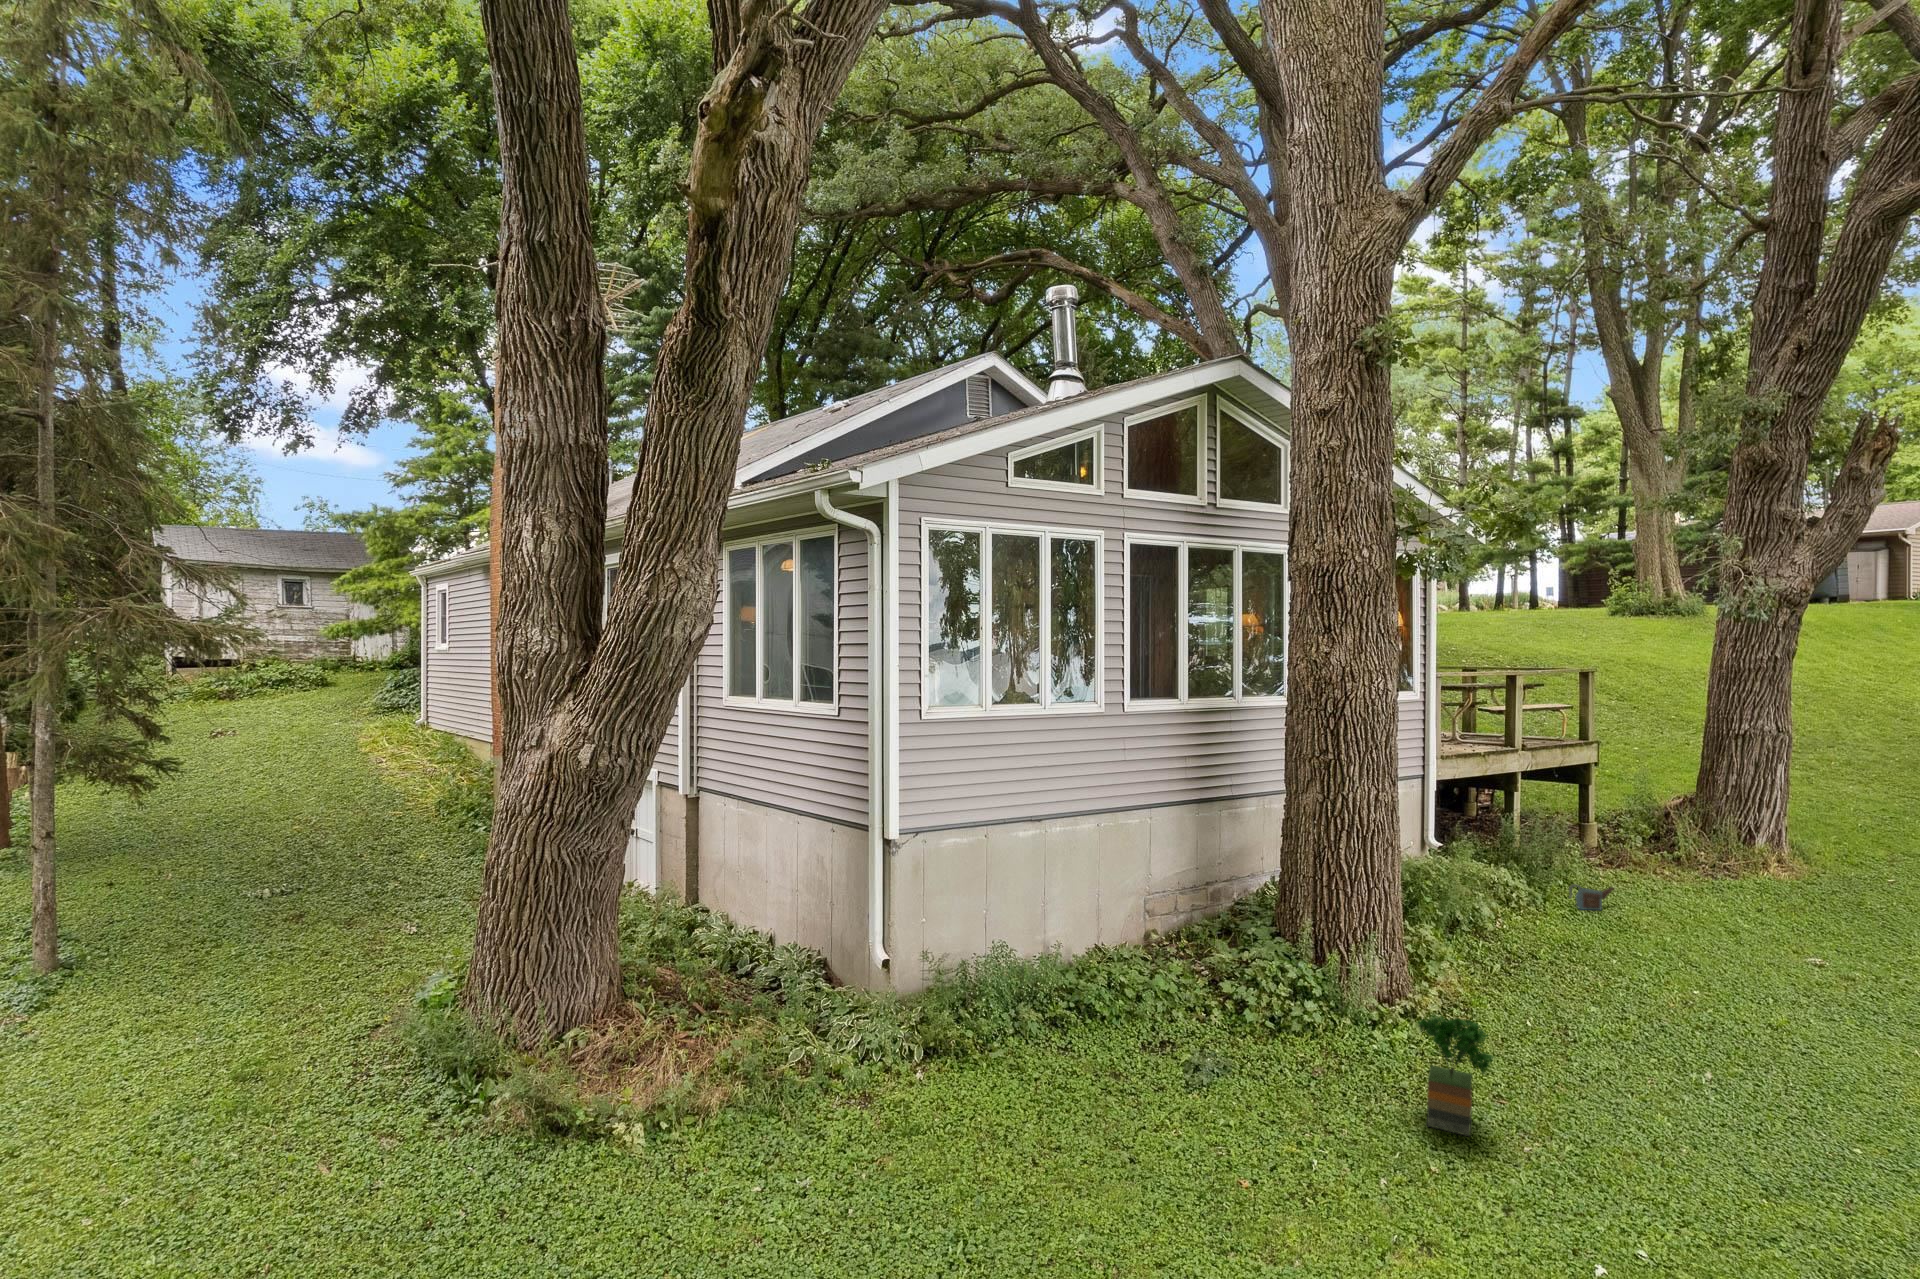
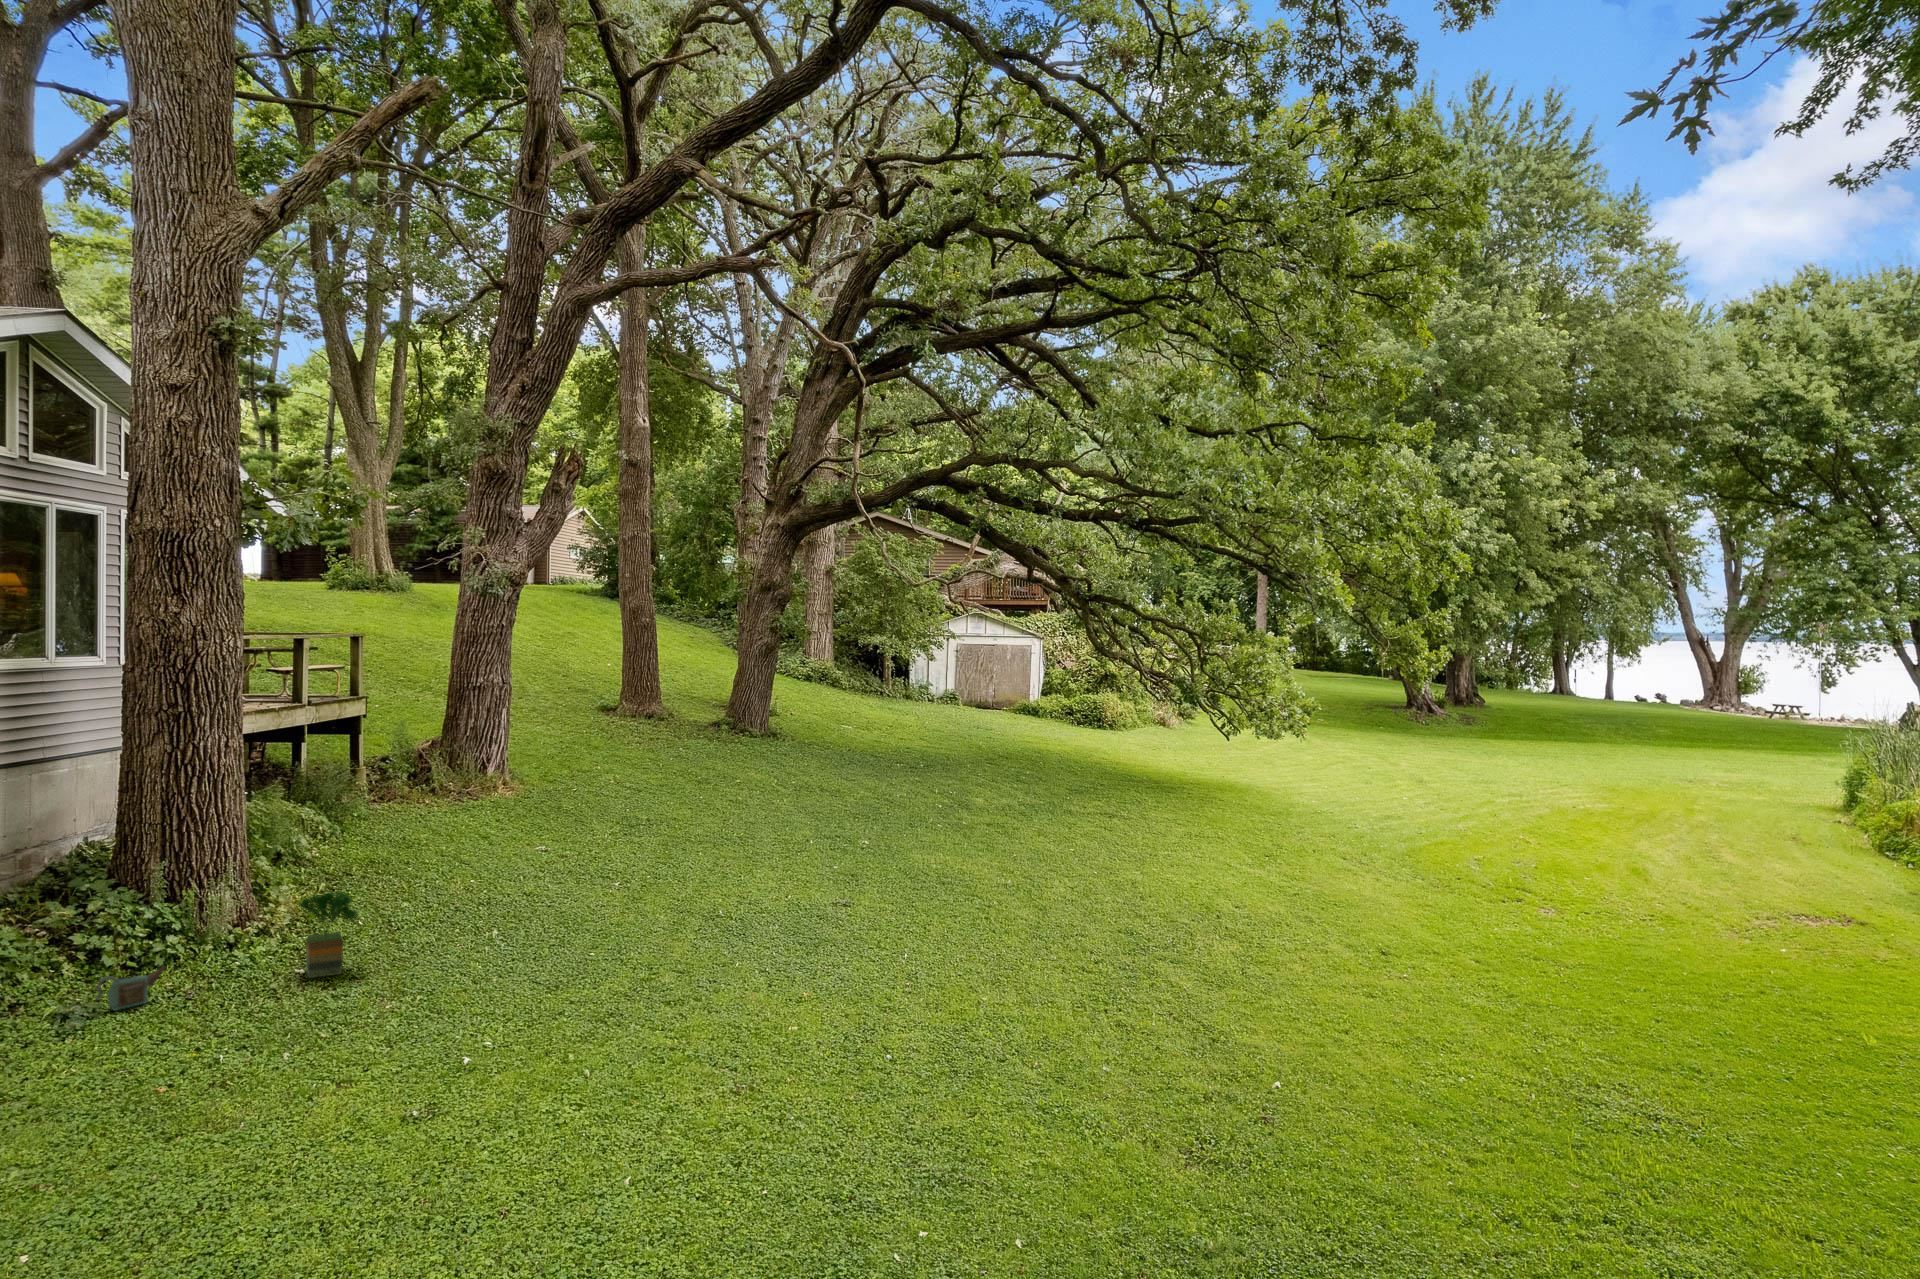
watering can: present [1569,884,1614,910] -> present [96,966,166,1010]

